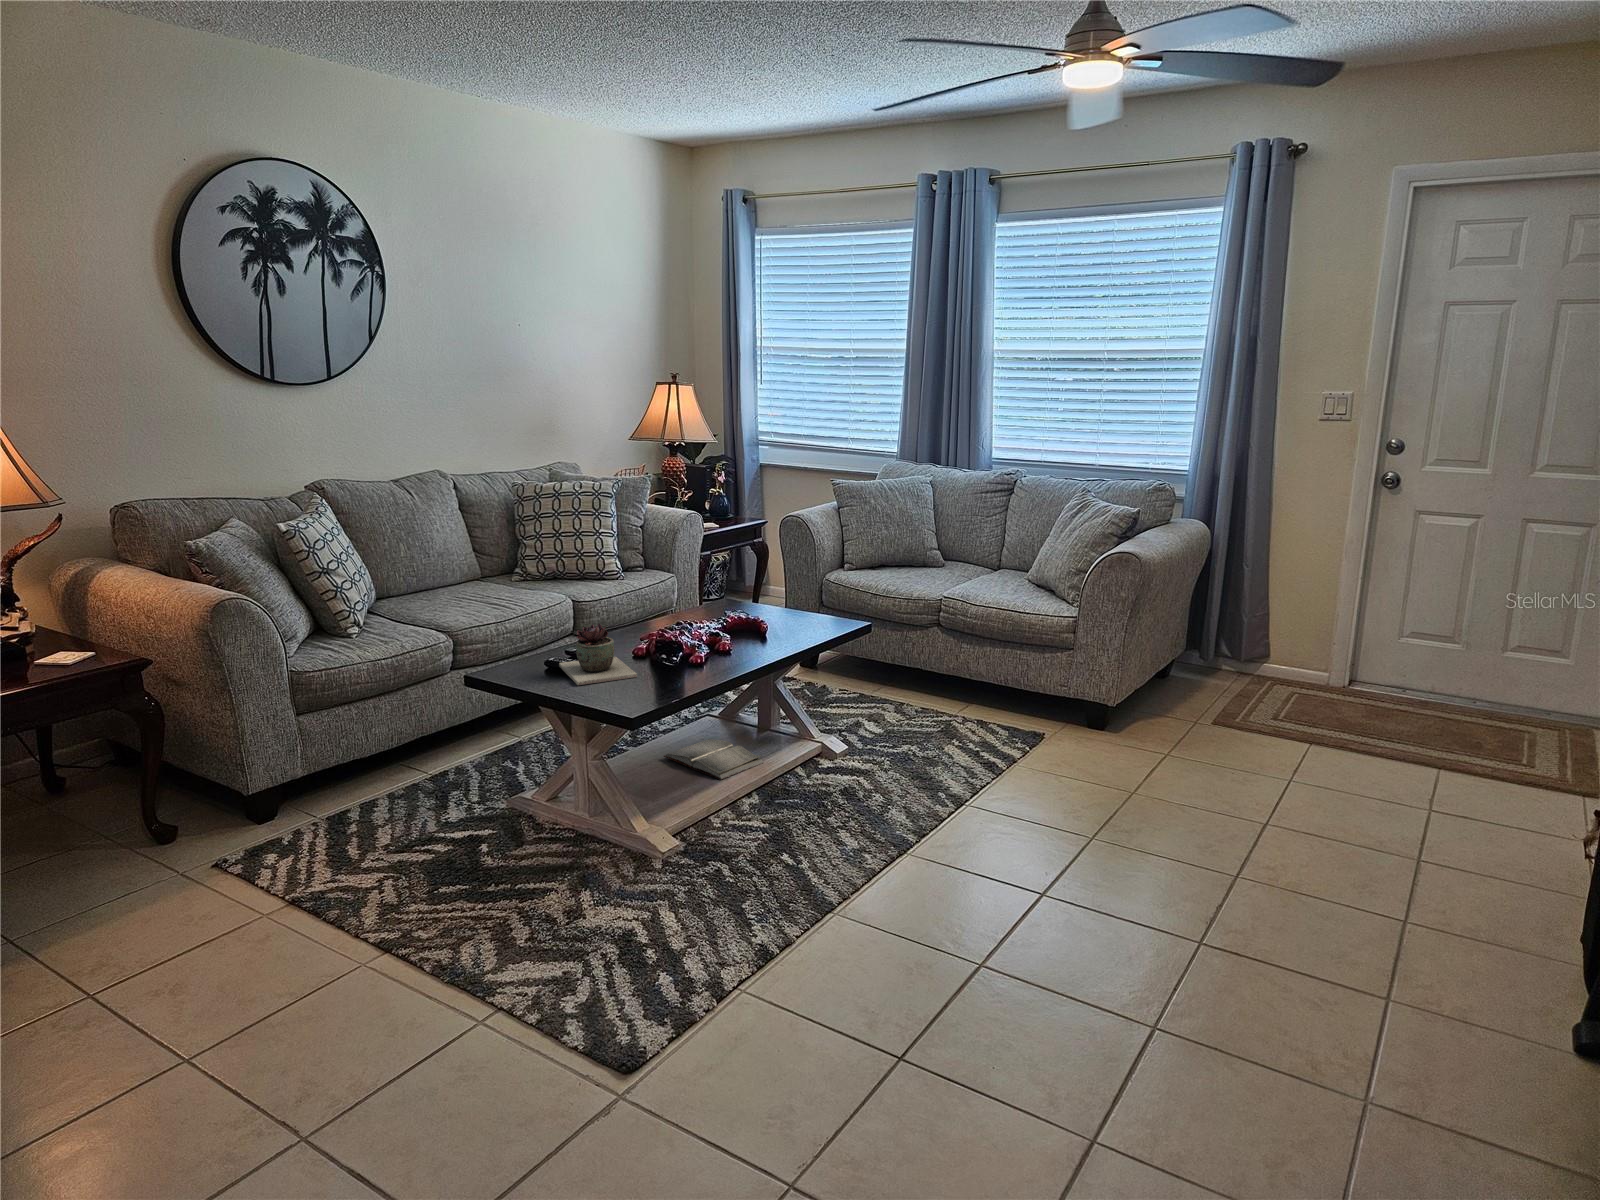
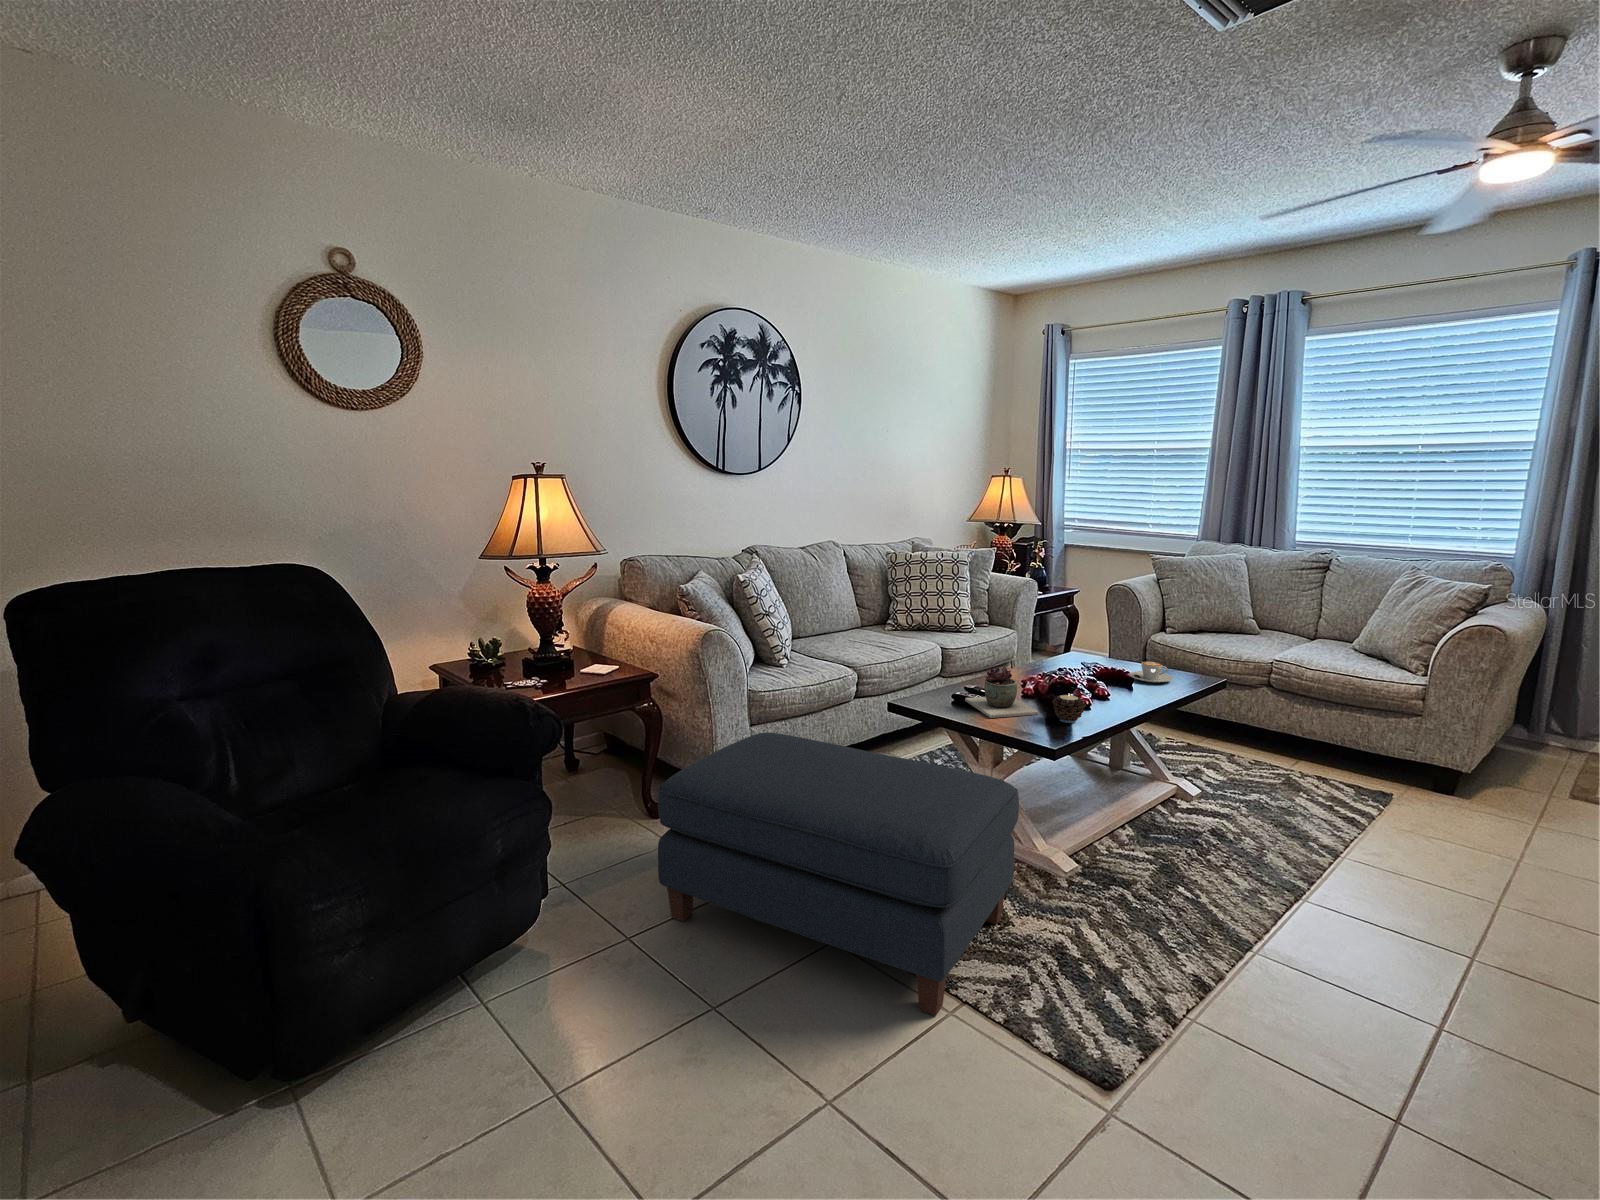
coffee cup: none [765,607,810,631] -> present [1130,662,1173,683]
candle: none [648,650,684,684] -> present [1052,695,1086,723]
ottoman: none [115,724,585,1029] -> present [658,733,1019,1016]
hardback book: present [664,739,764,780] -> none [1034,772,1129,810]

